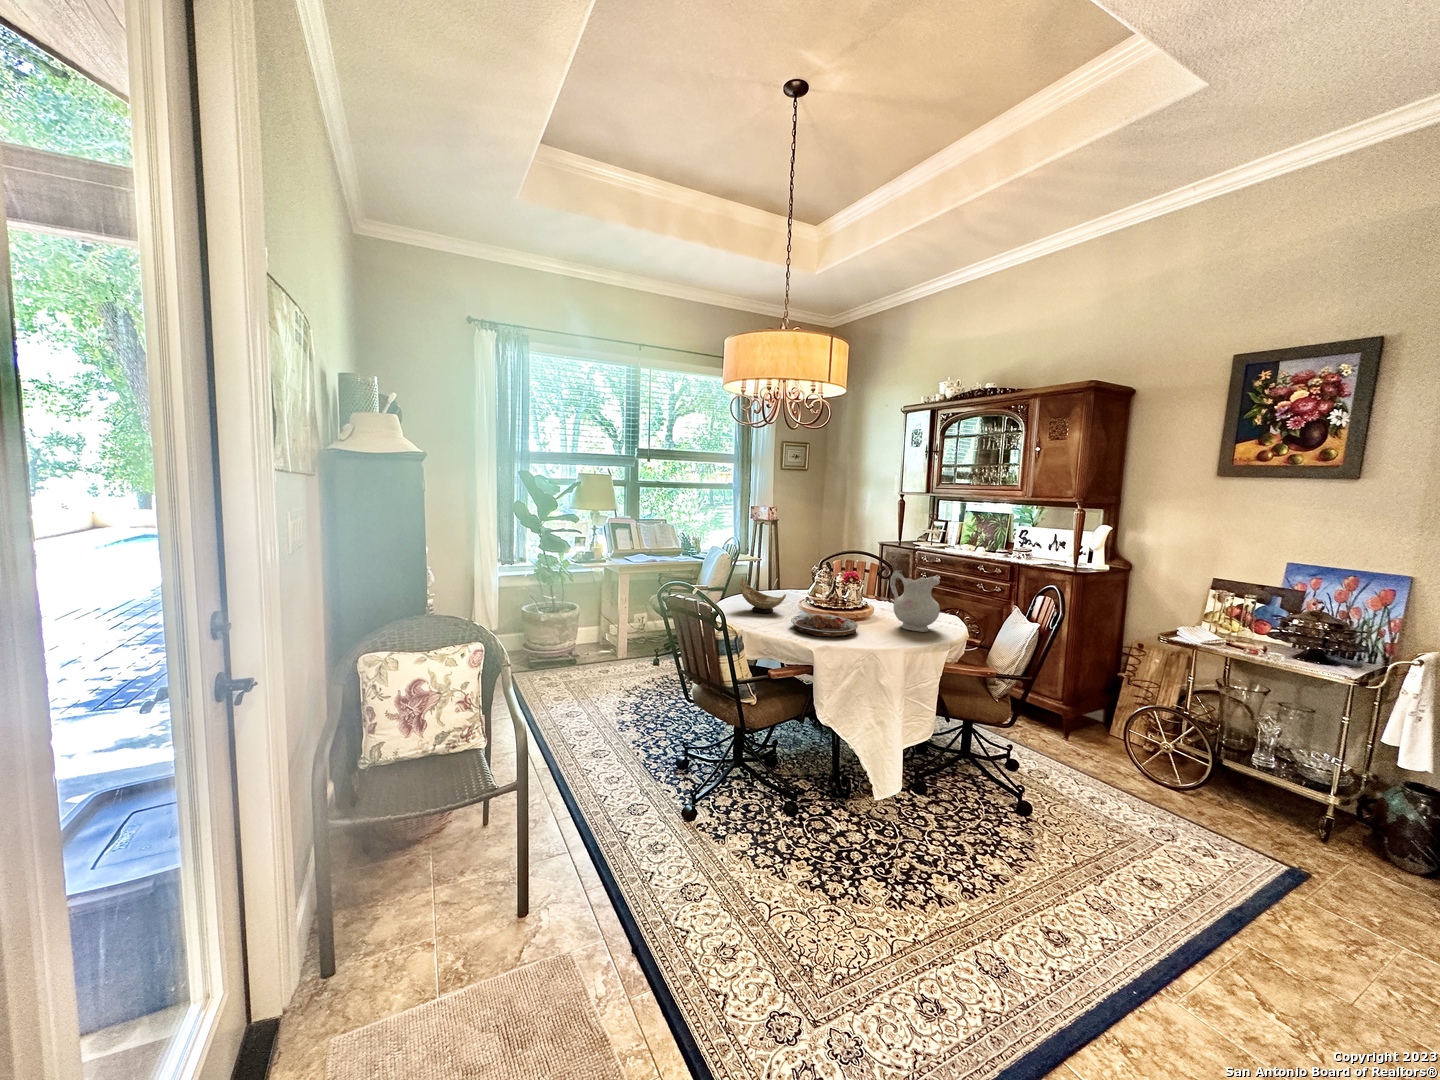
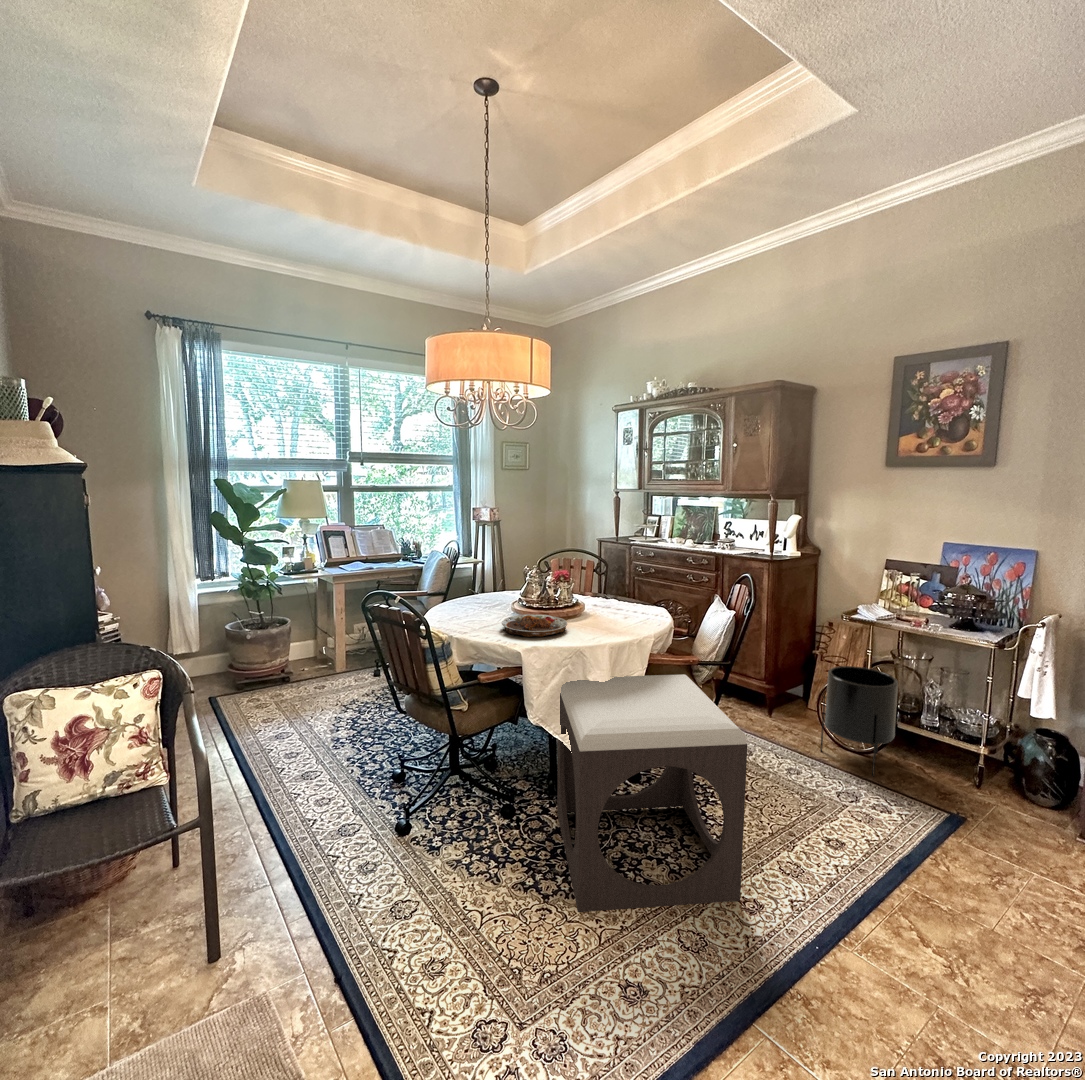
ceramic pitcher: present [890,570,940,632] -> none [599,566,645,626]
decorative bowl: present [740,578,786,613] -> none [451,582,498,617]
footstool: none [840,680,1060,930] -> present [557,674,747,912]
planter: none [1127,692,1227,815] -> present [820,666,898,776]

